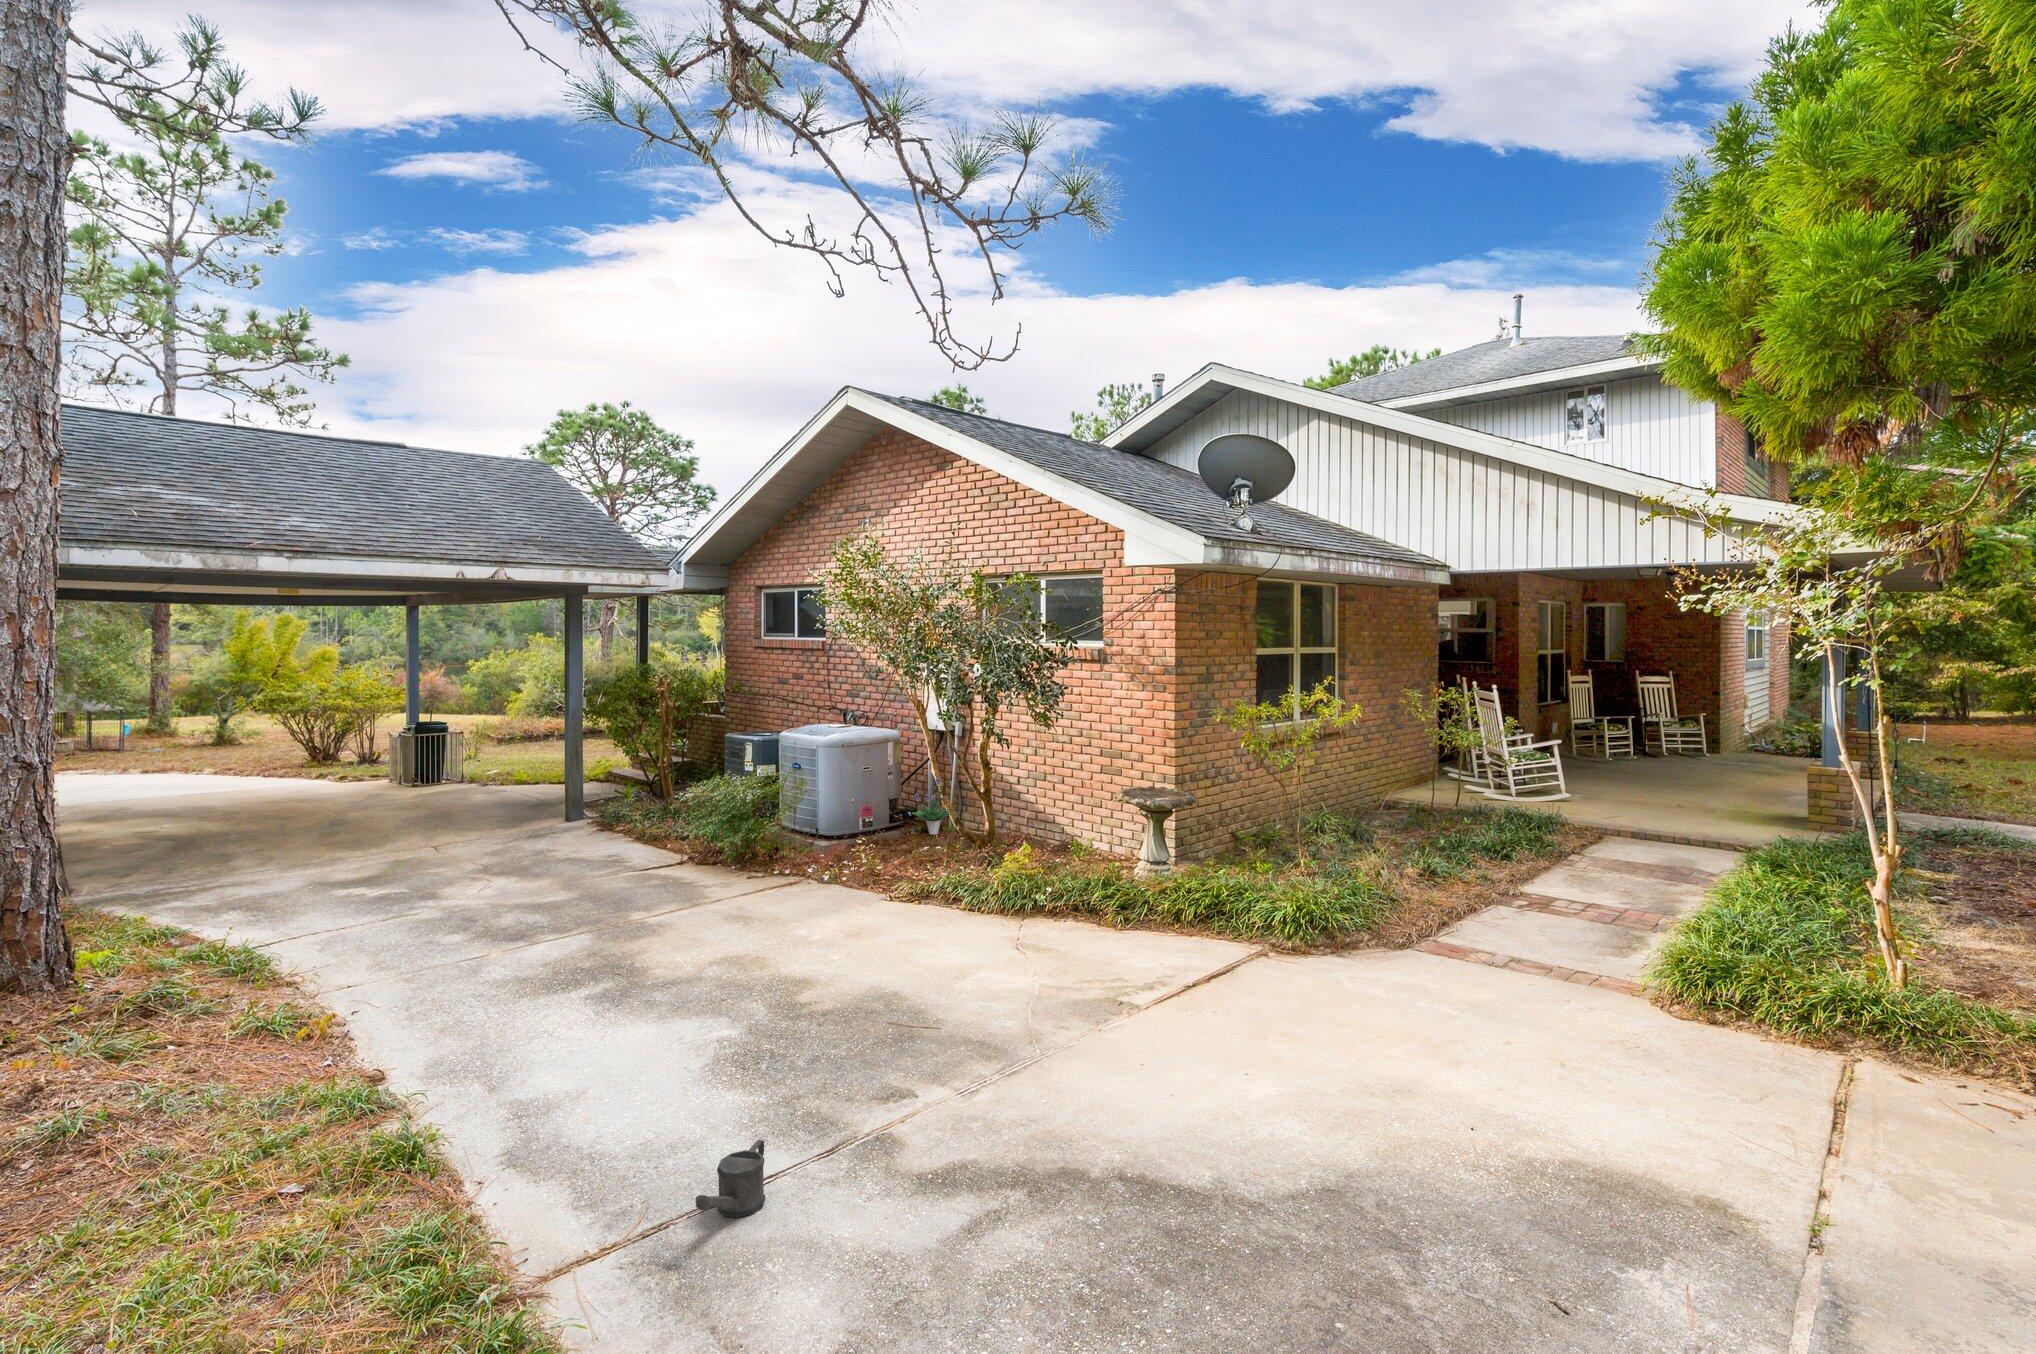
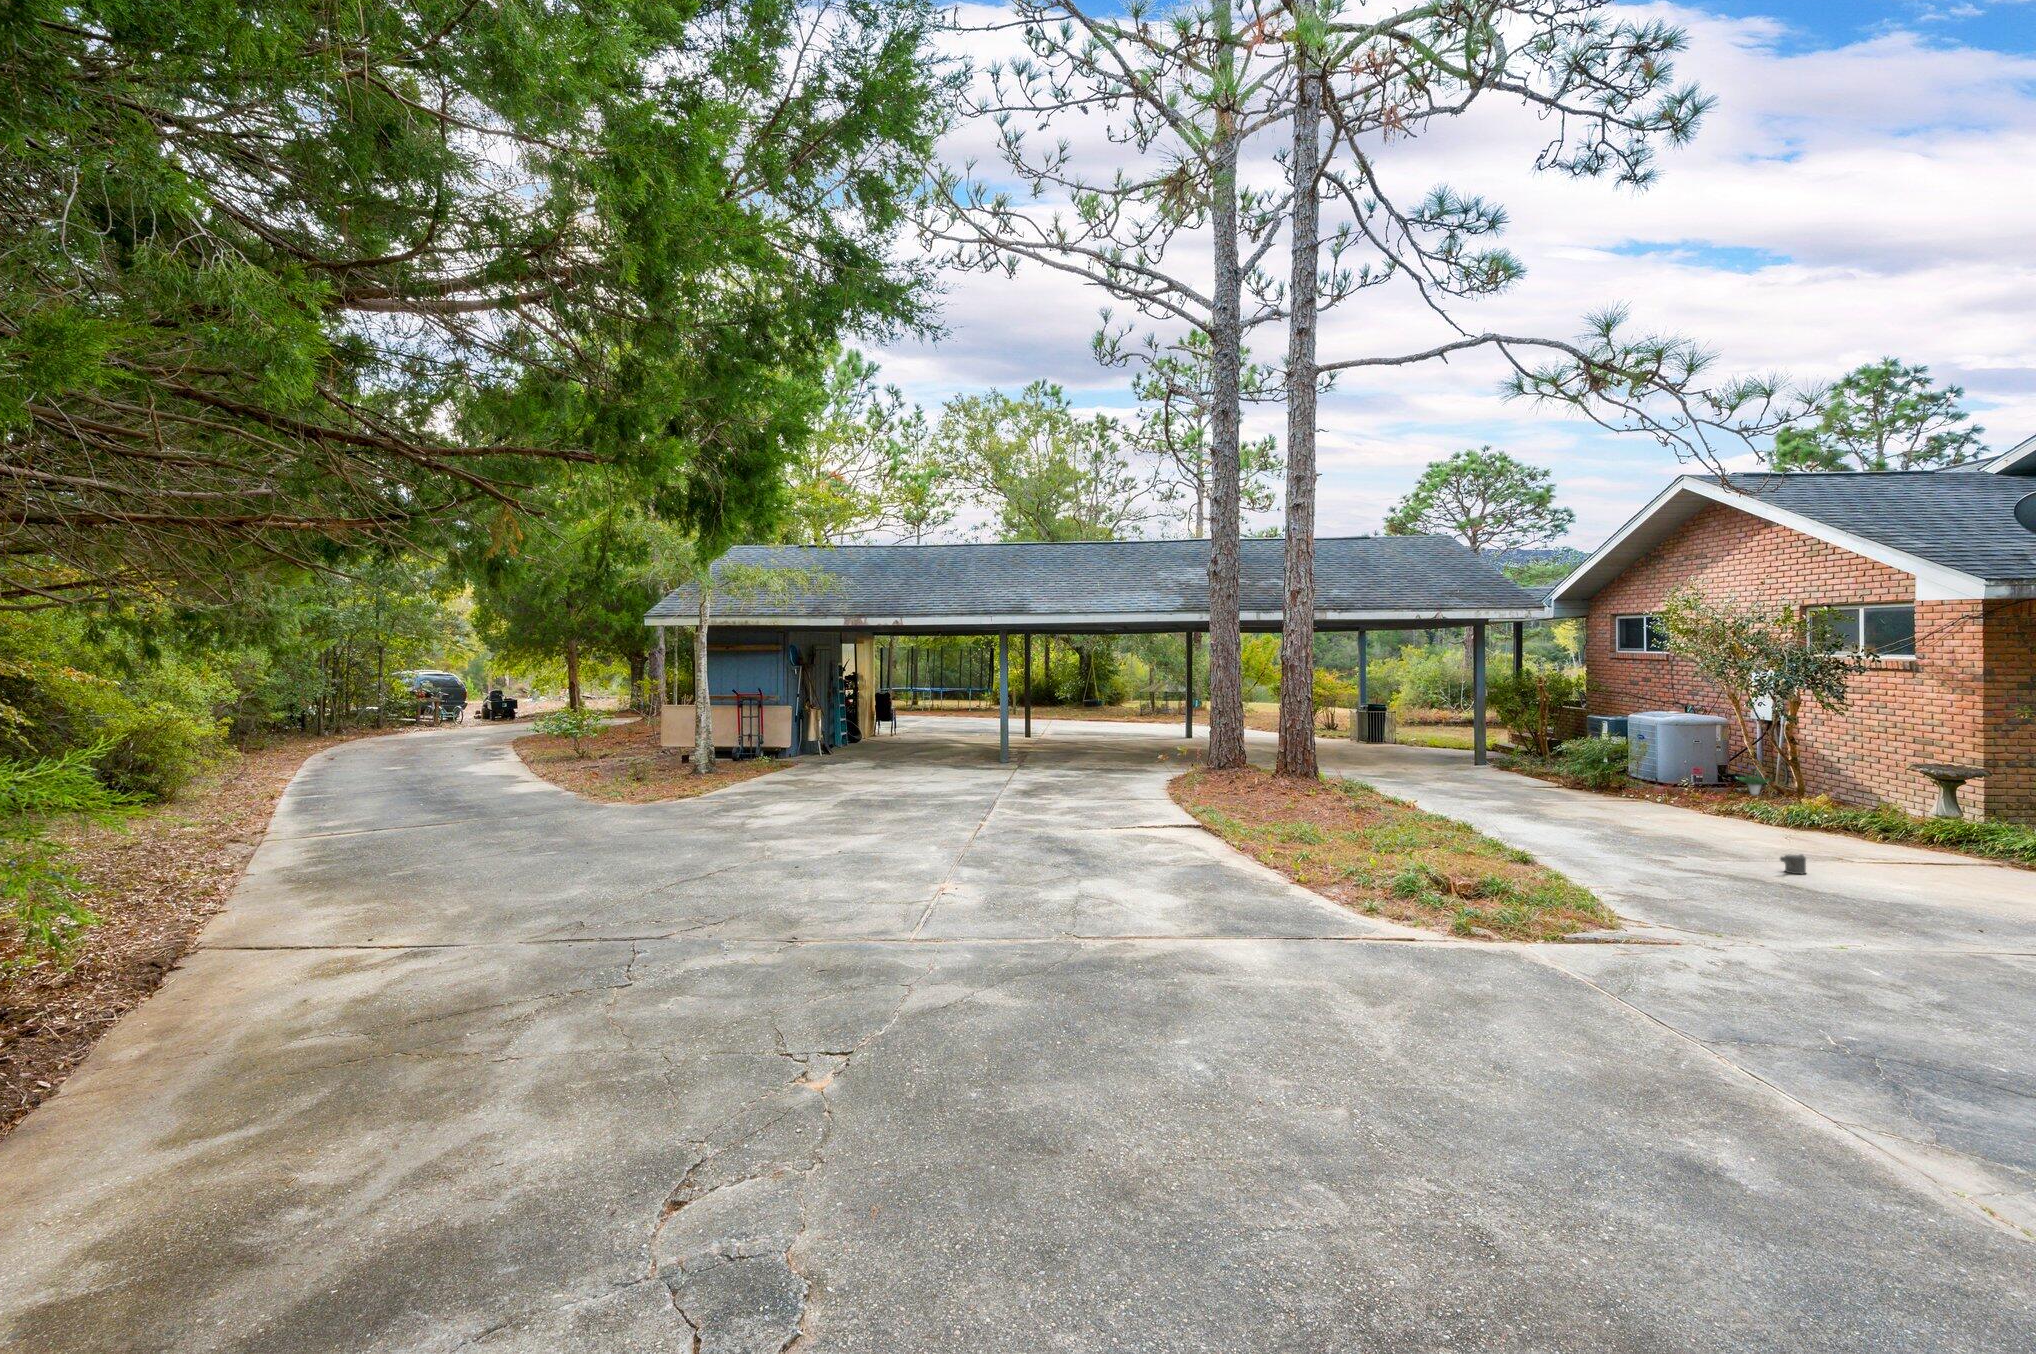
watering can: present [696,1140,765,1218] -> present [1780,855,1806,874]

